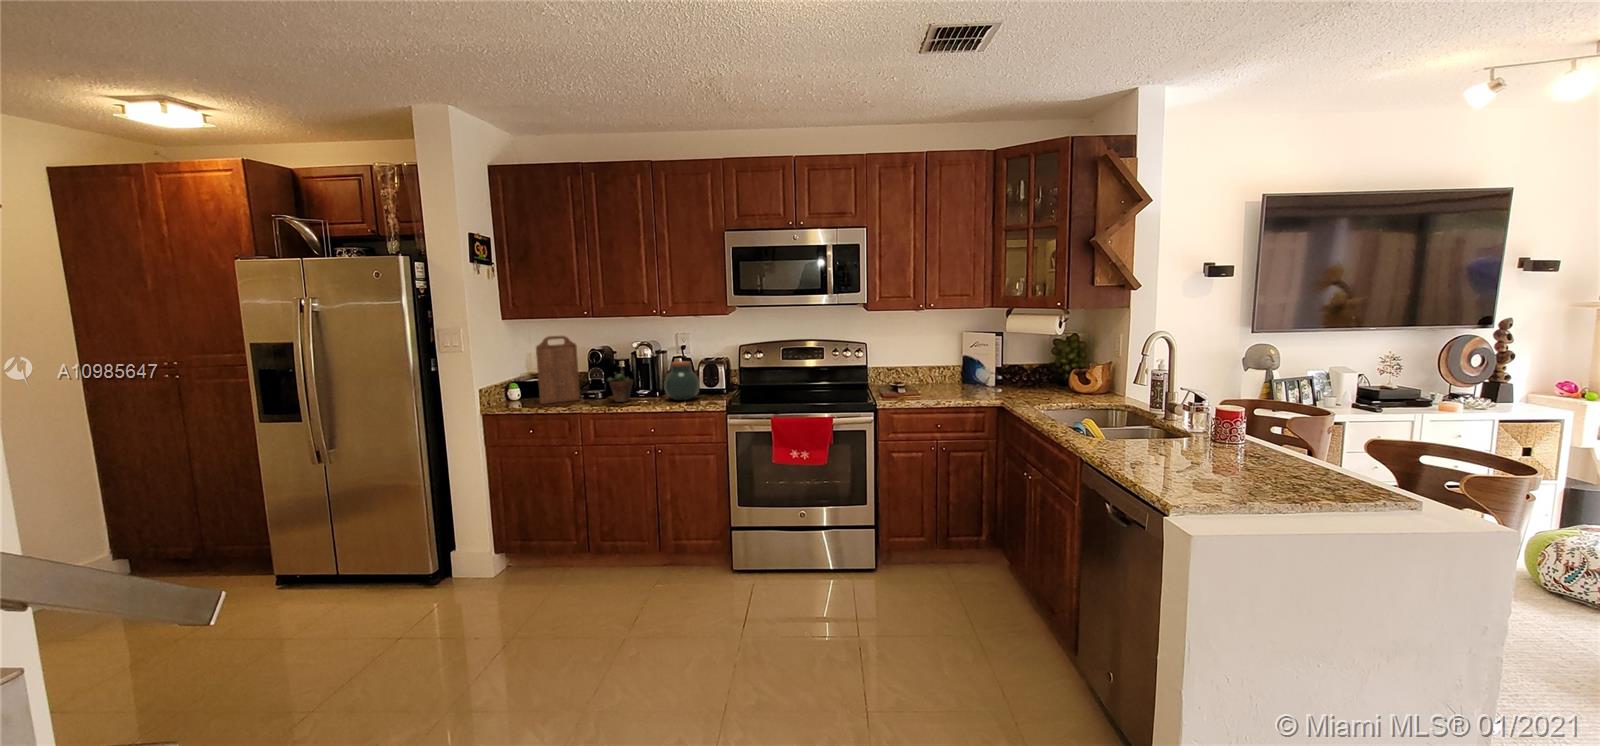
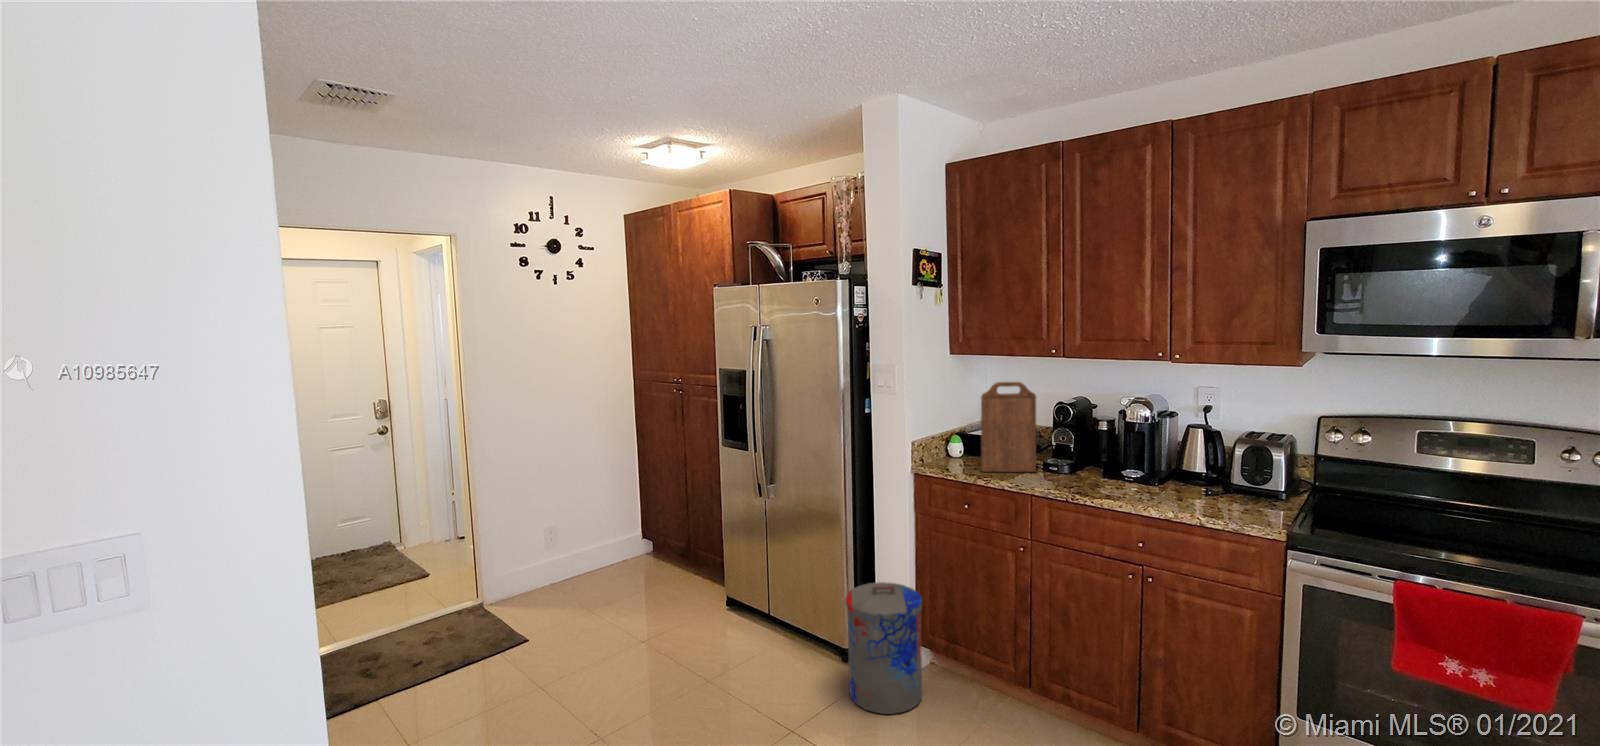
jar: present [664,361,699,400] -> none [1167,435,1231,500]
succulent plant: present [608,374,633,402] -> none [1075,430,1115,487]
trash can: none [432,504,506,606] -> present [845,582,922,714]

